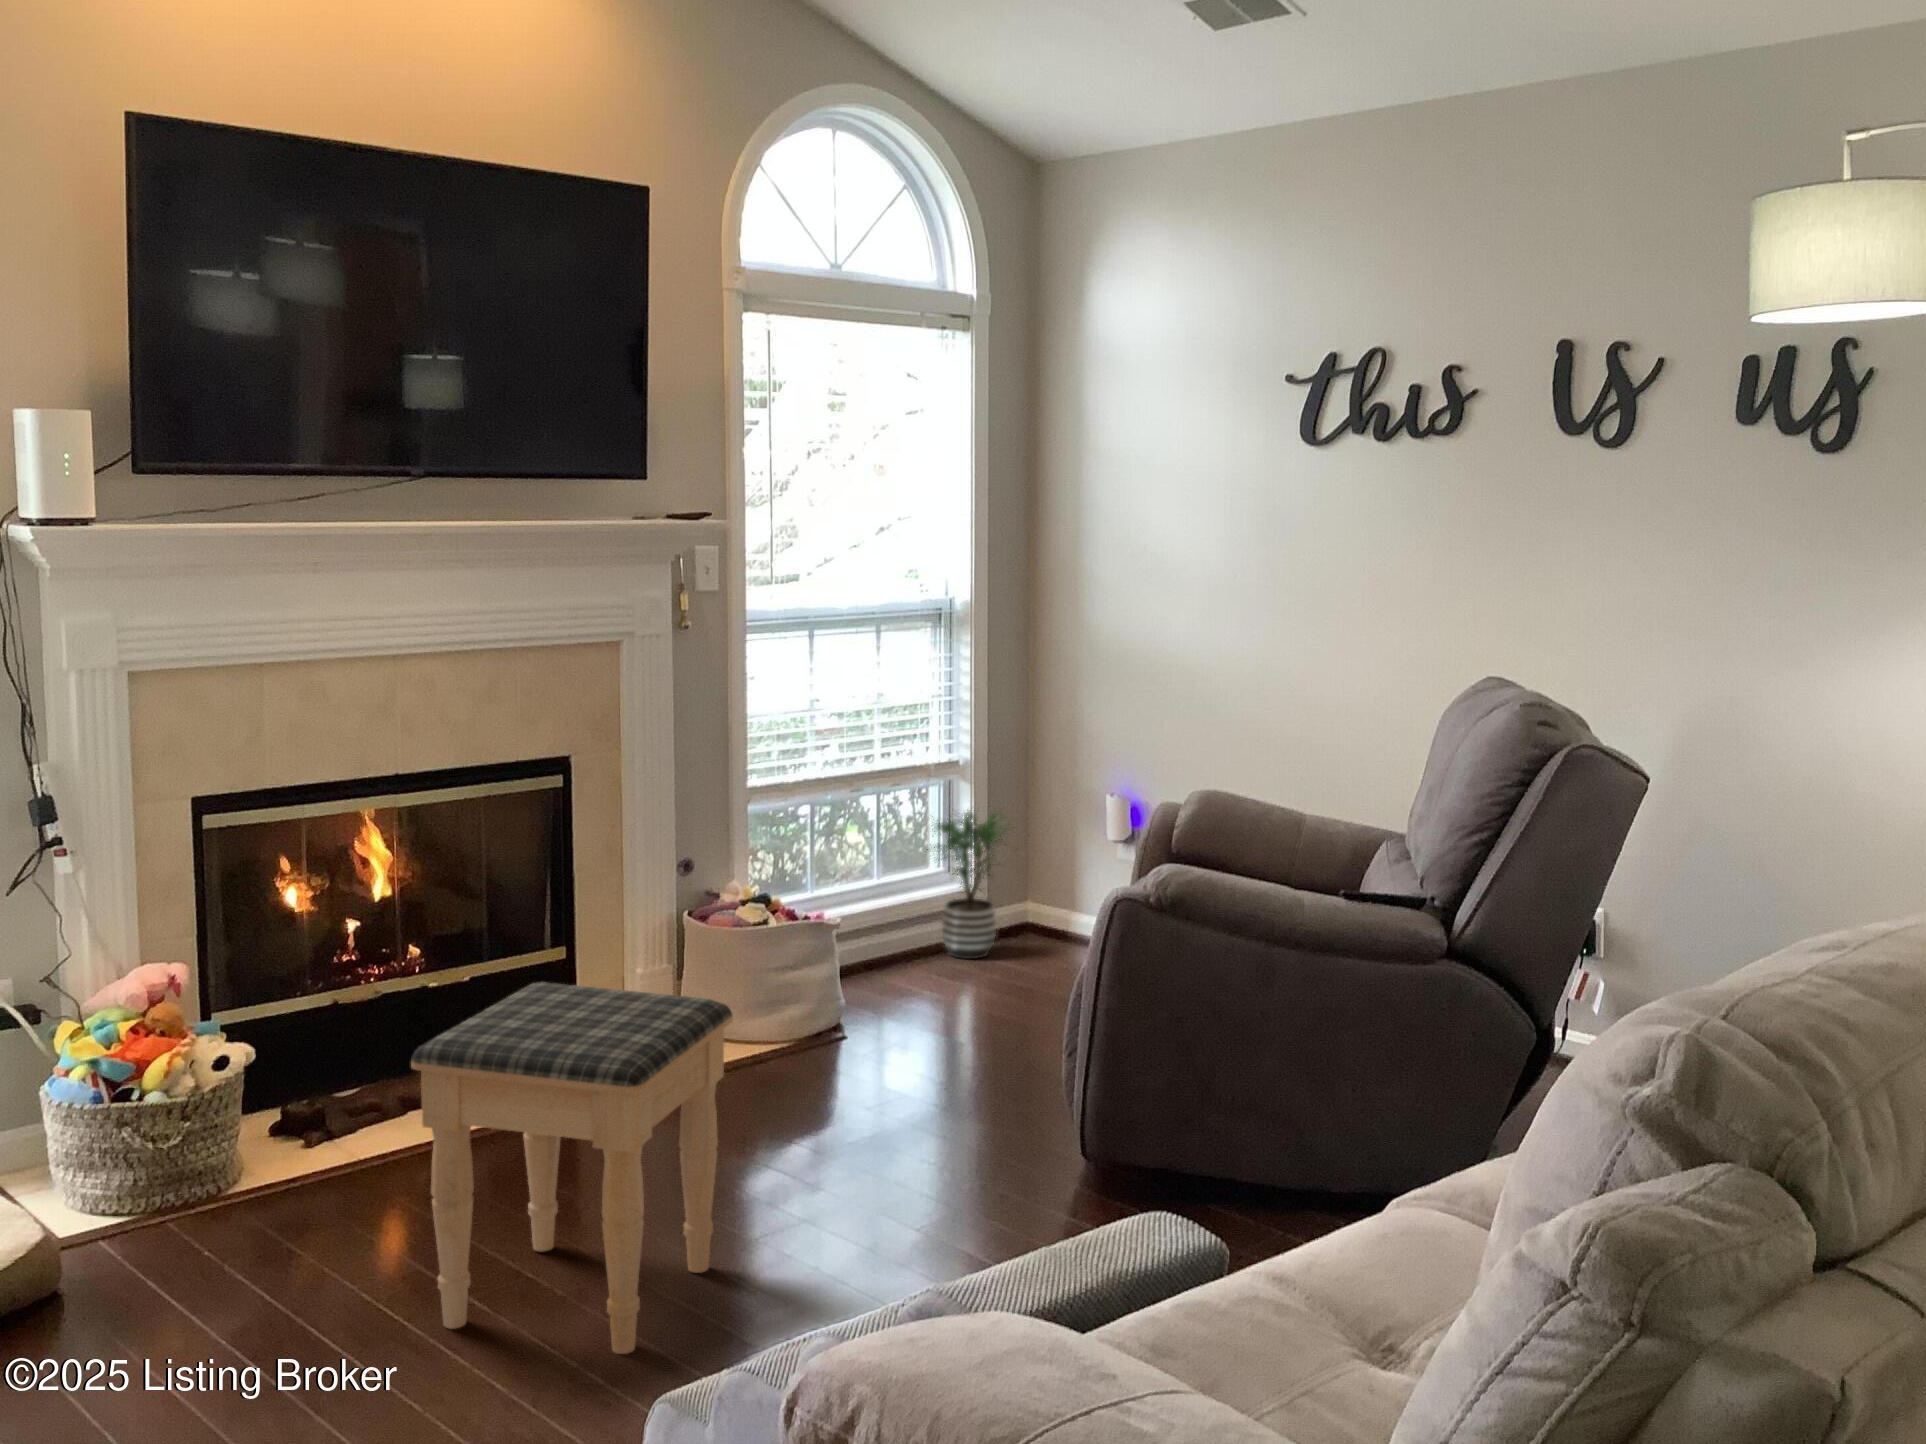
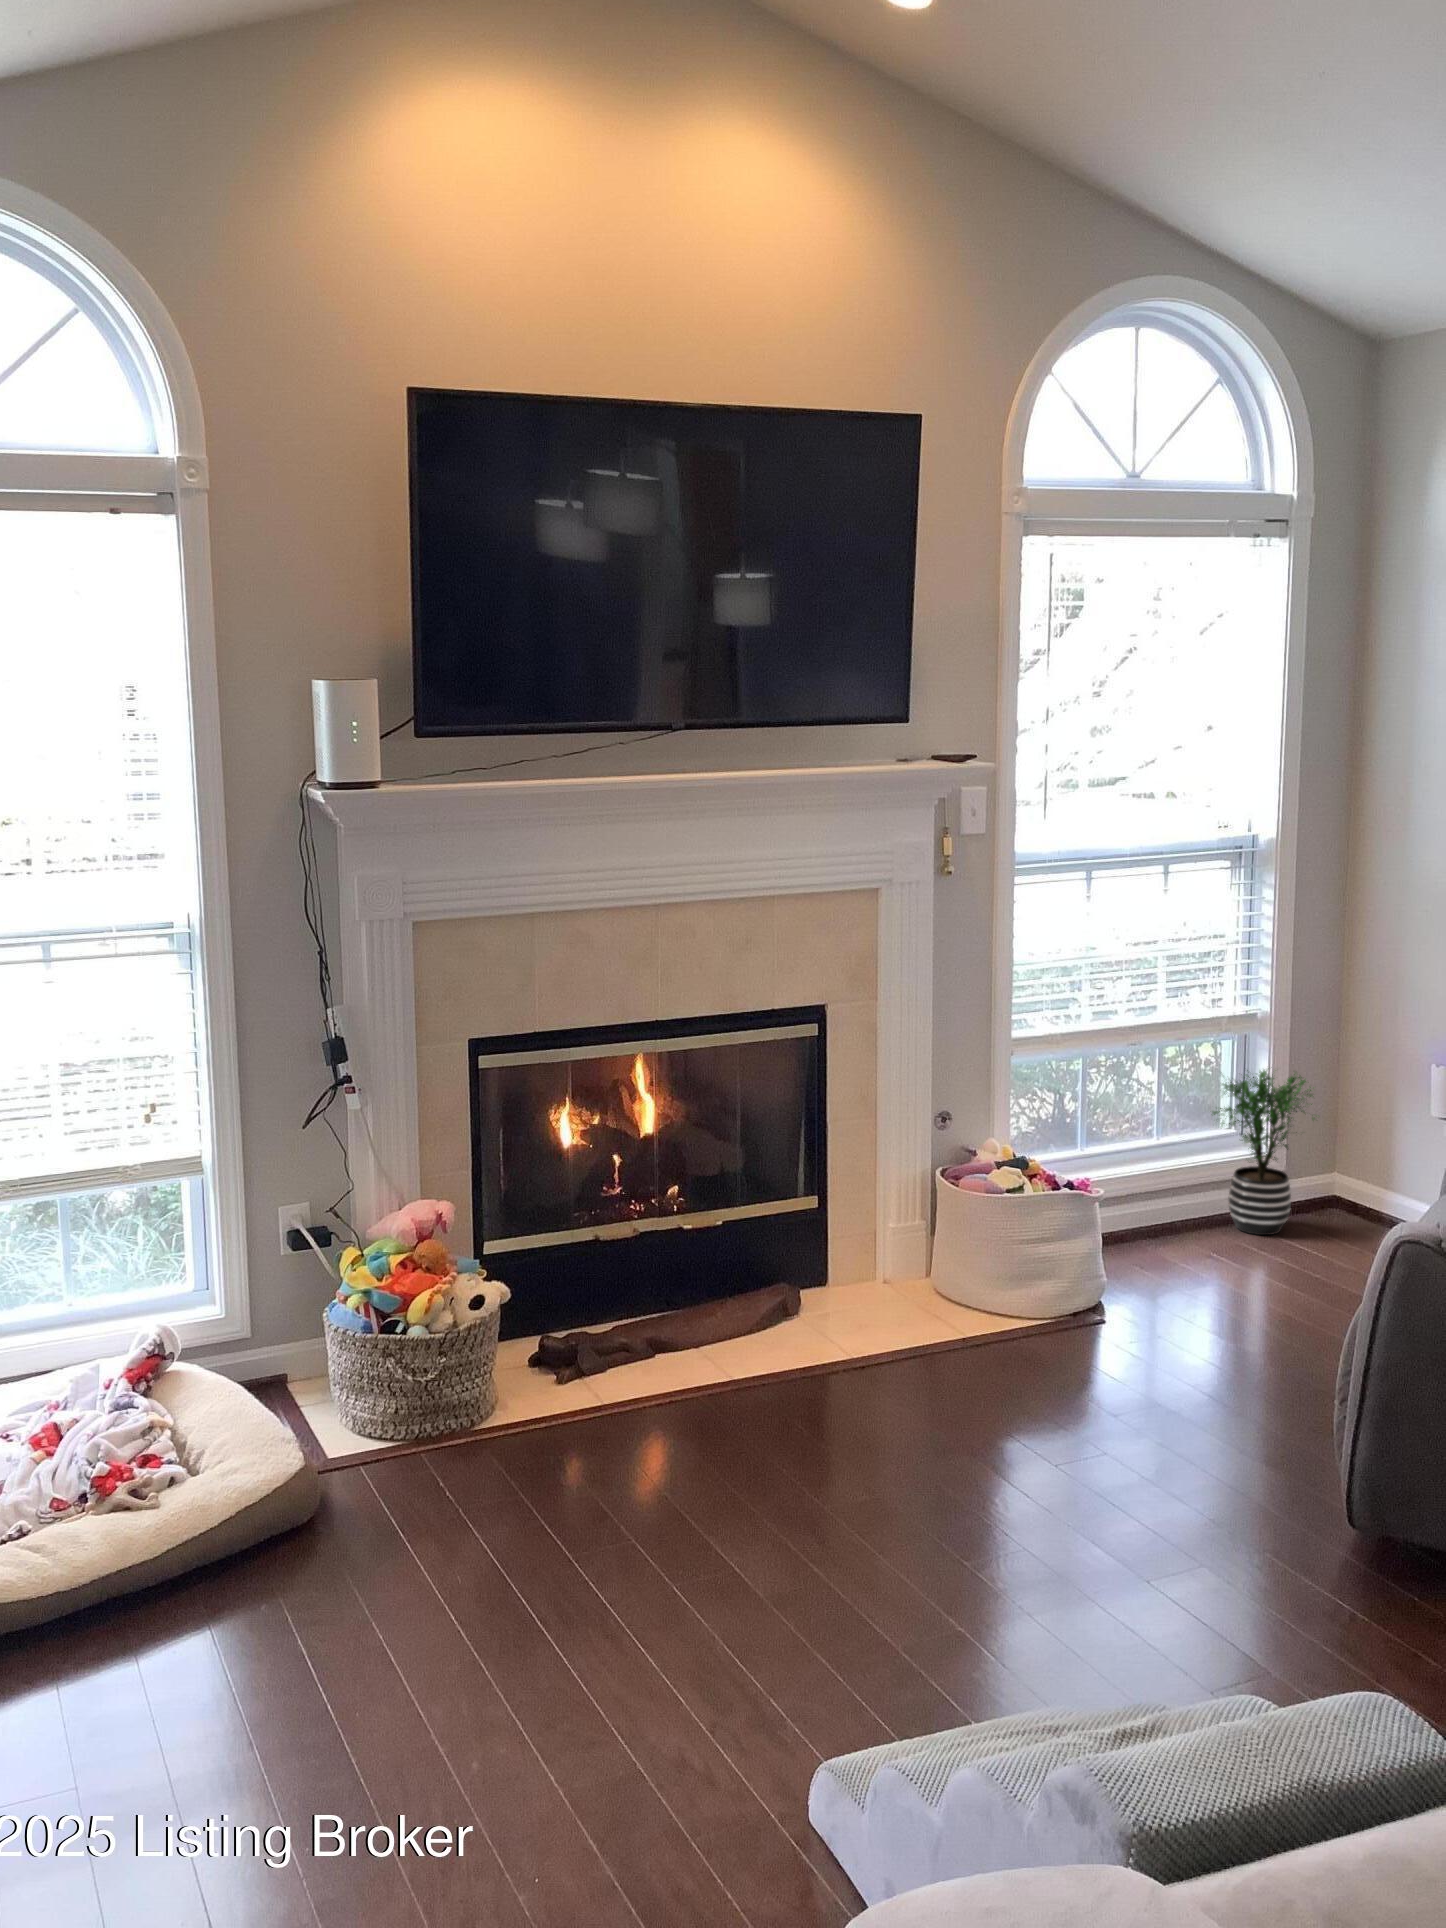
footstool: present [411,982,733,1354] -> none [623,1267,947,1665]

